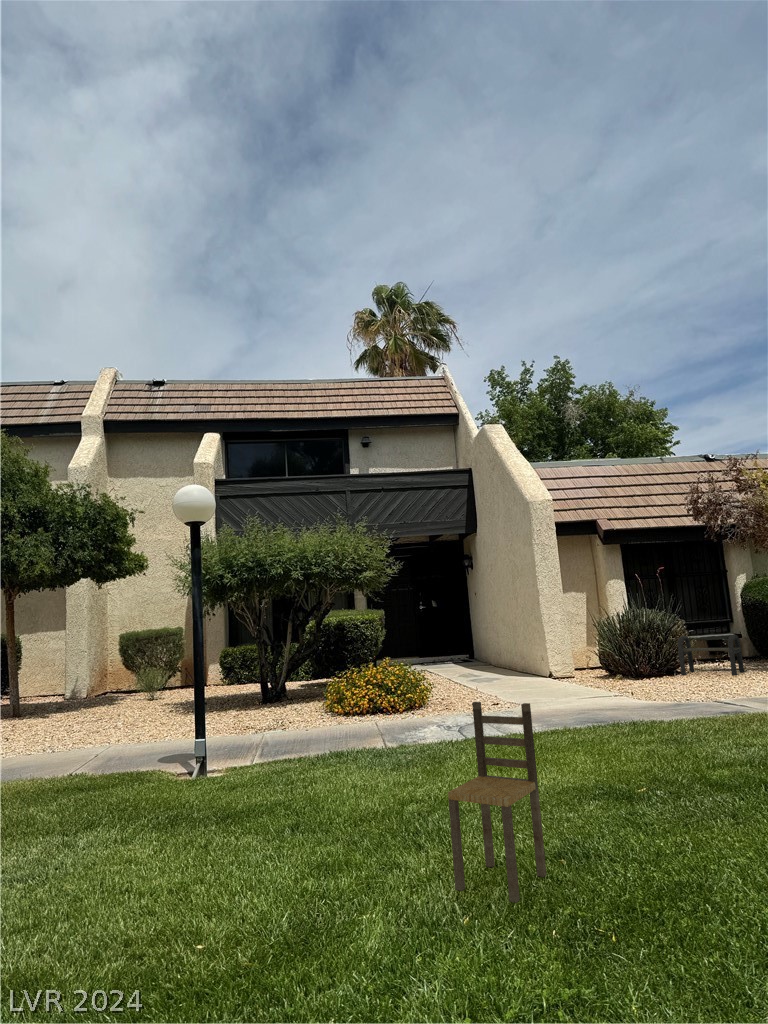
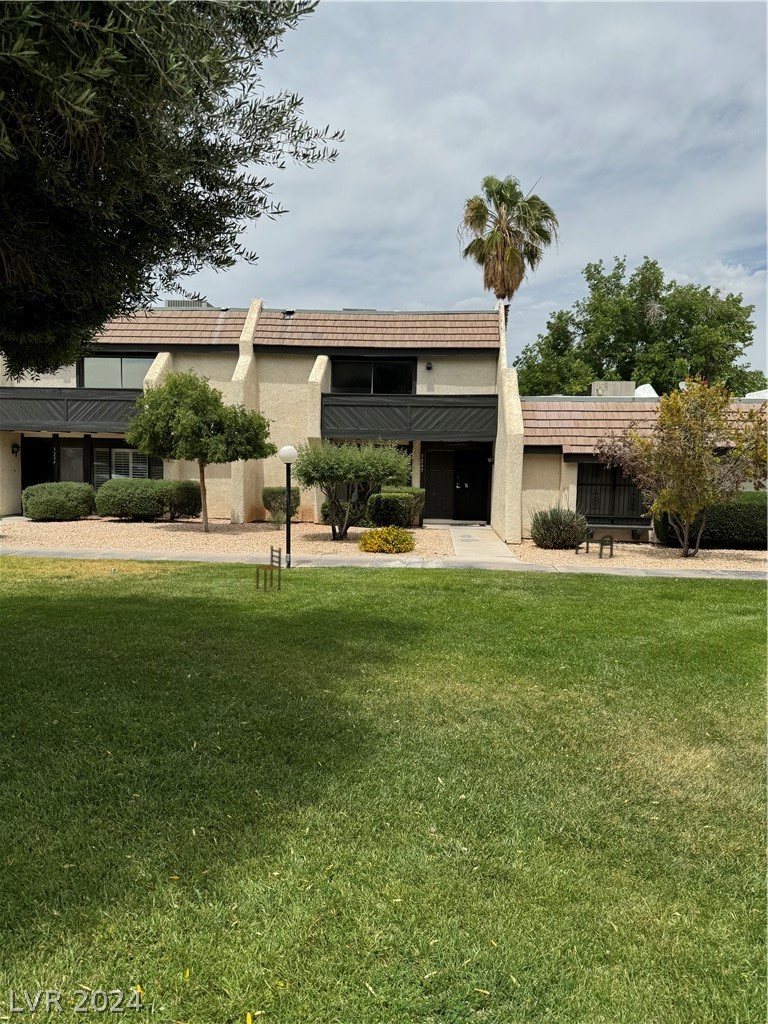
chair: present [448,702,546,903] -> present [256,546,281,591]

